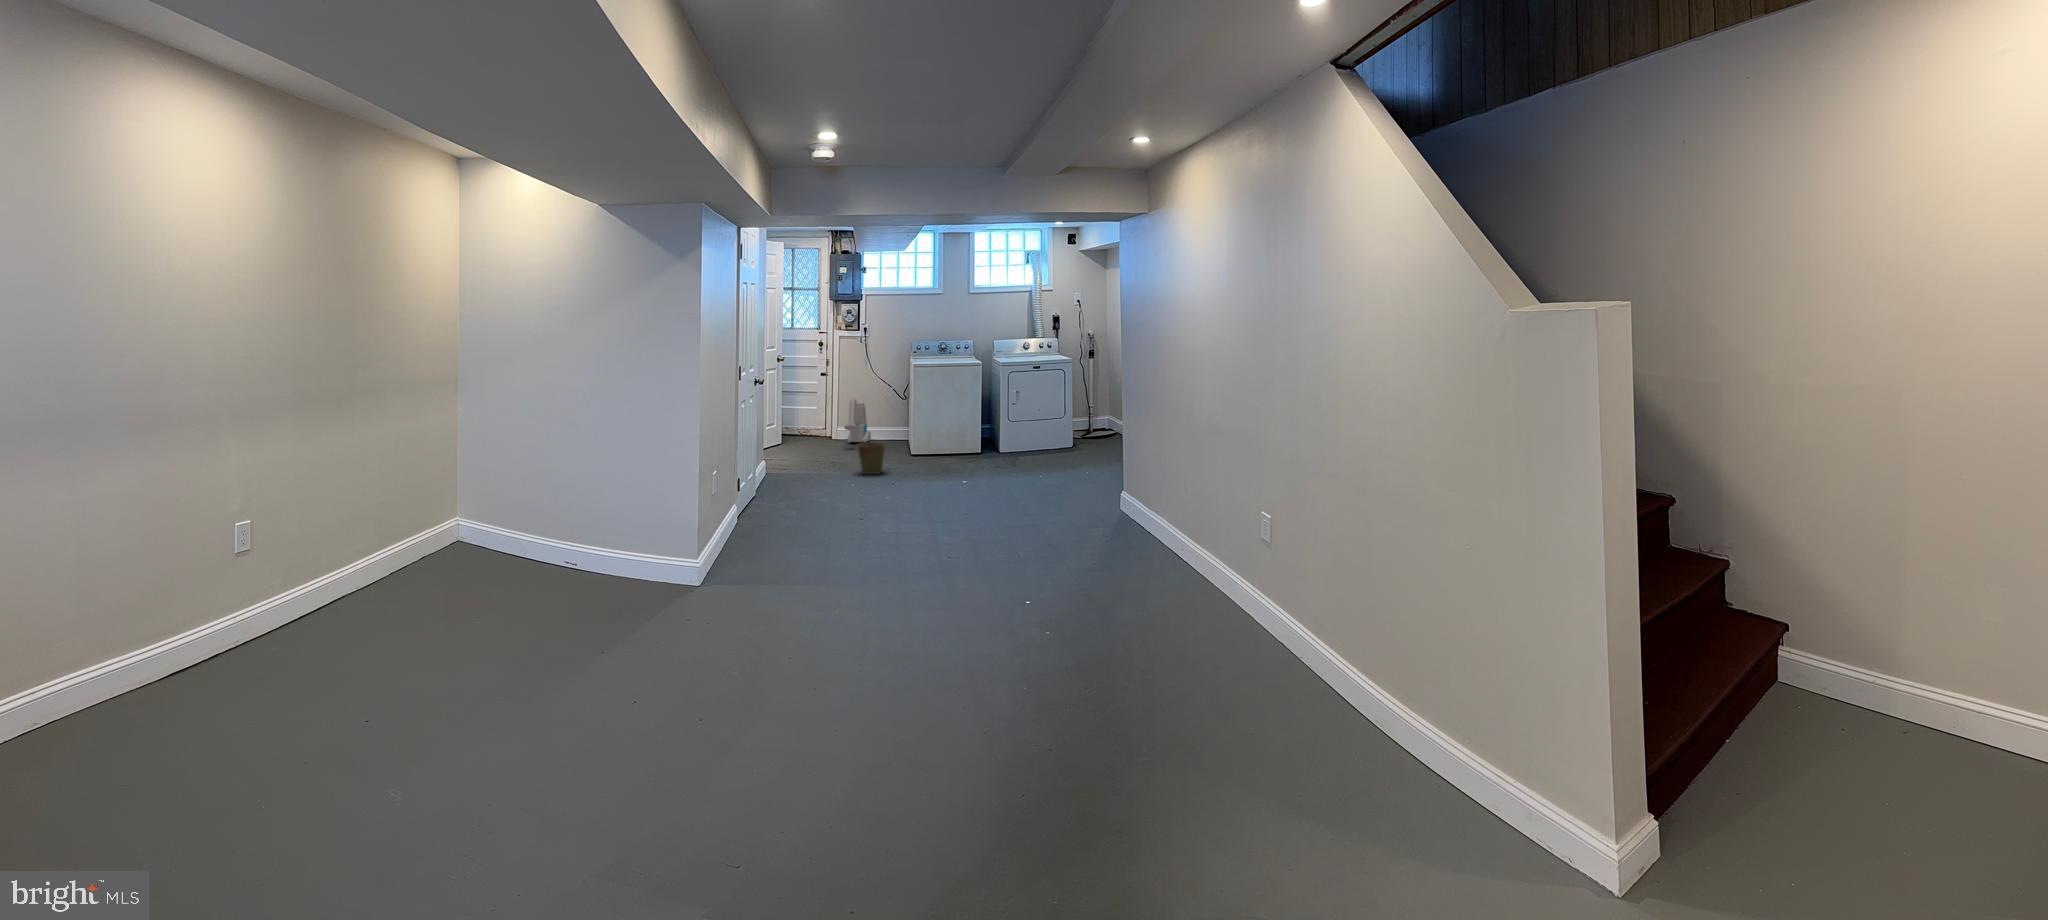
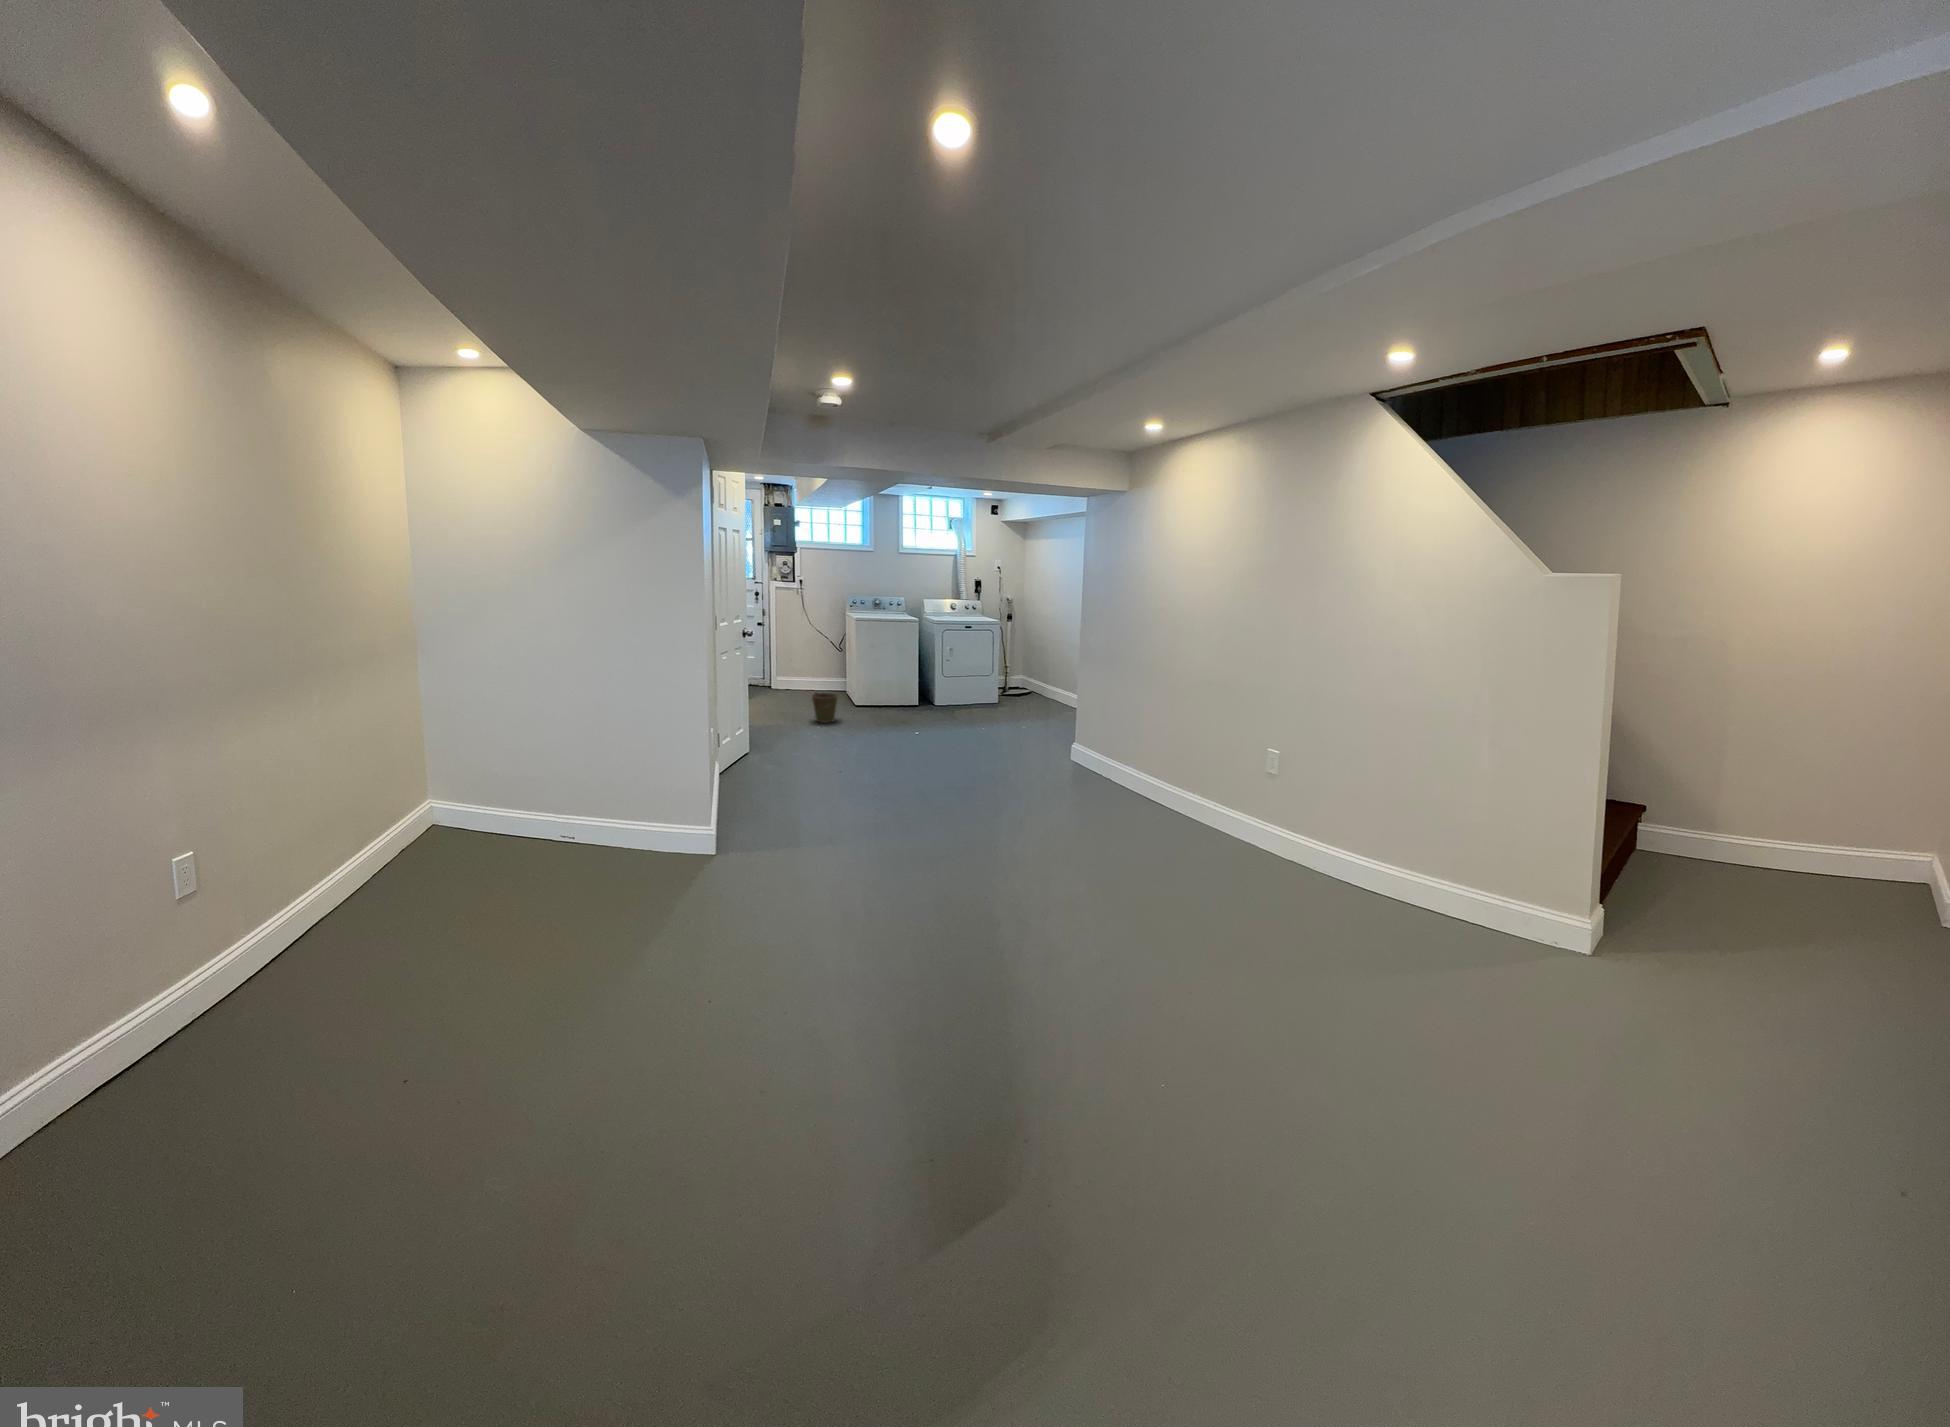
vacuum cleaner: present [844,397,871,444] -> none [787,645,808,686]

